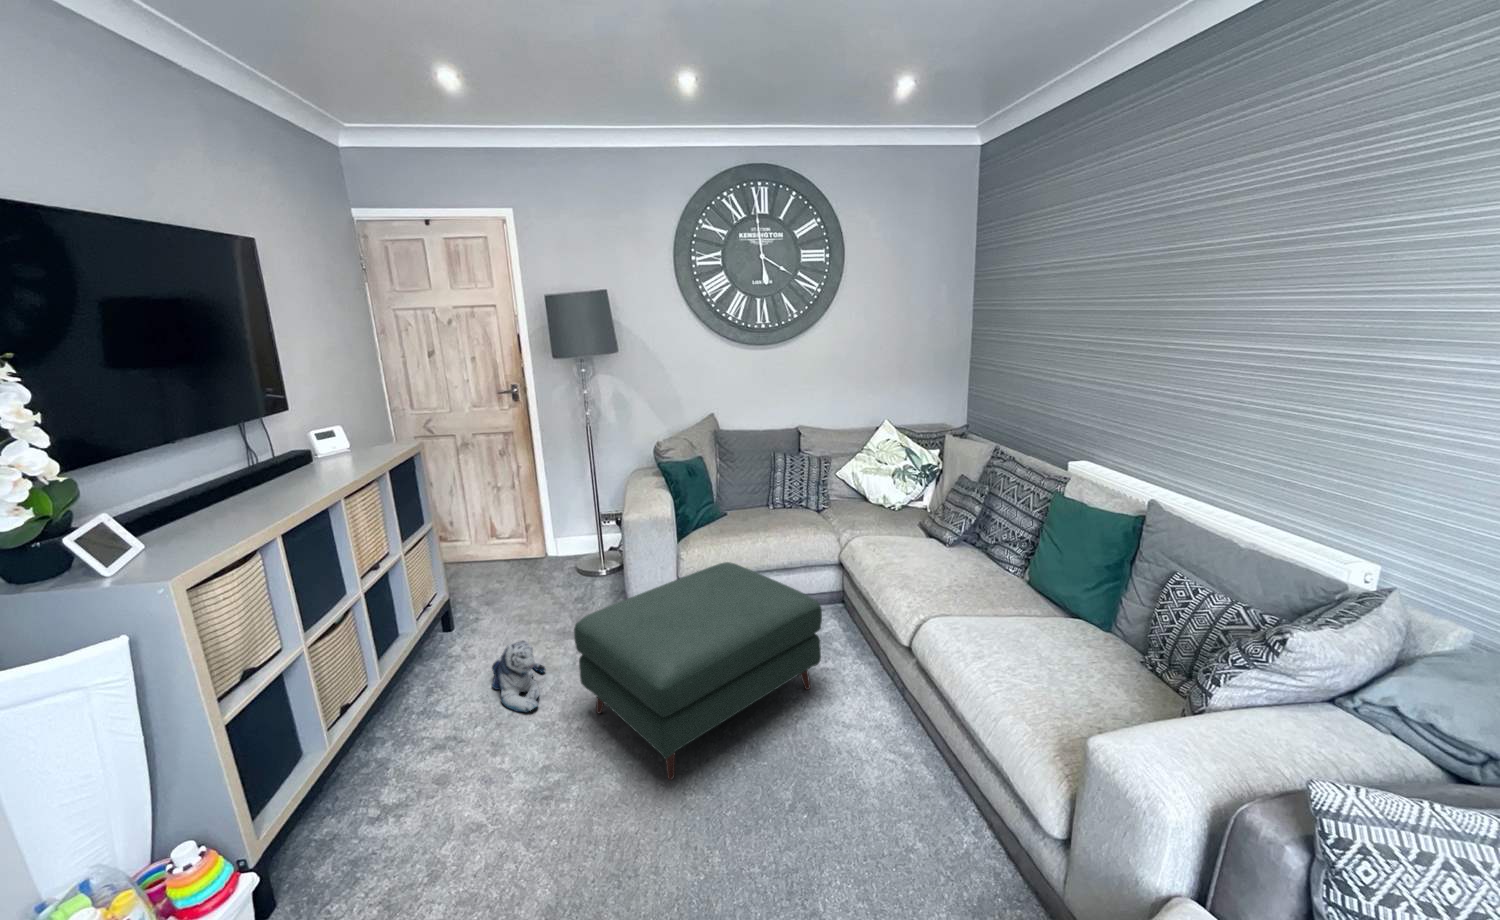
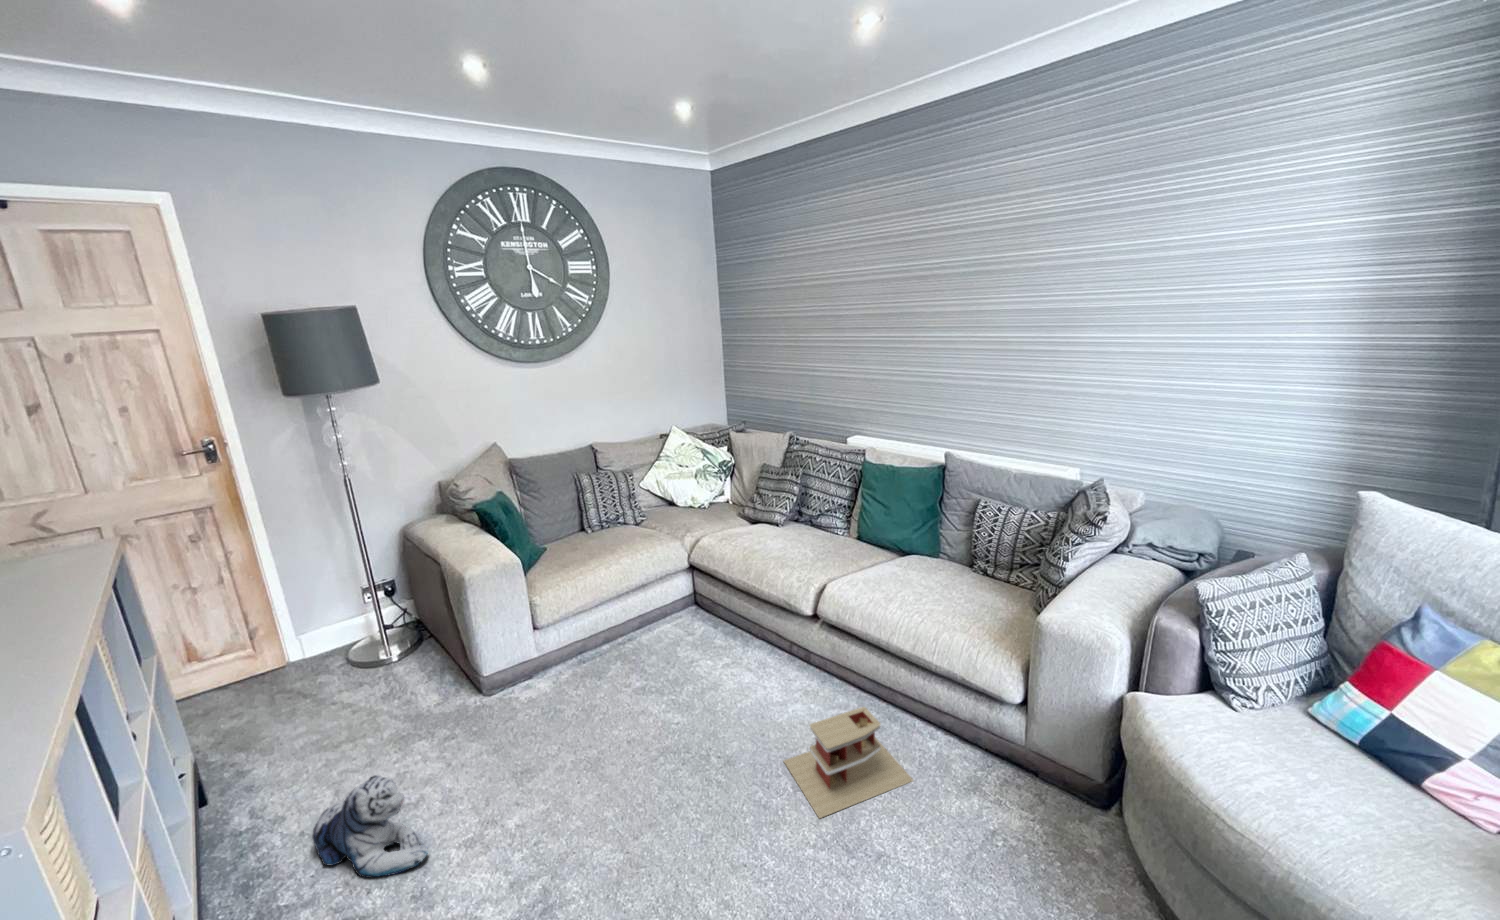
ottoman: present [574,562,822,780] -> none [482,592,732,838]
toy house: none [791,746,914,859] -> present [784,707,913,818]

